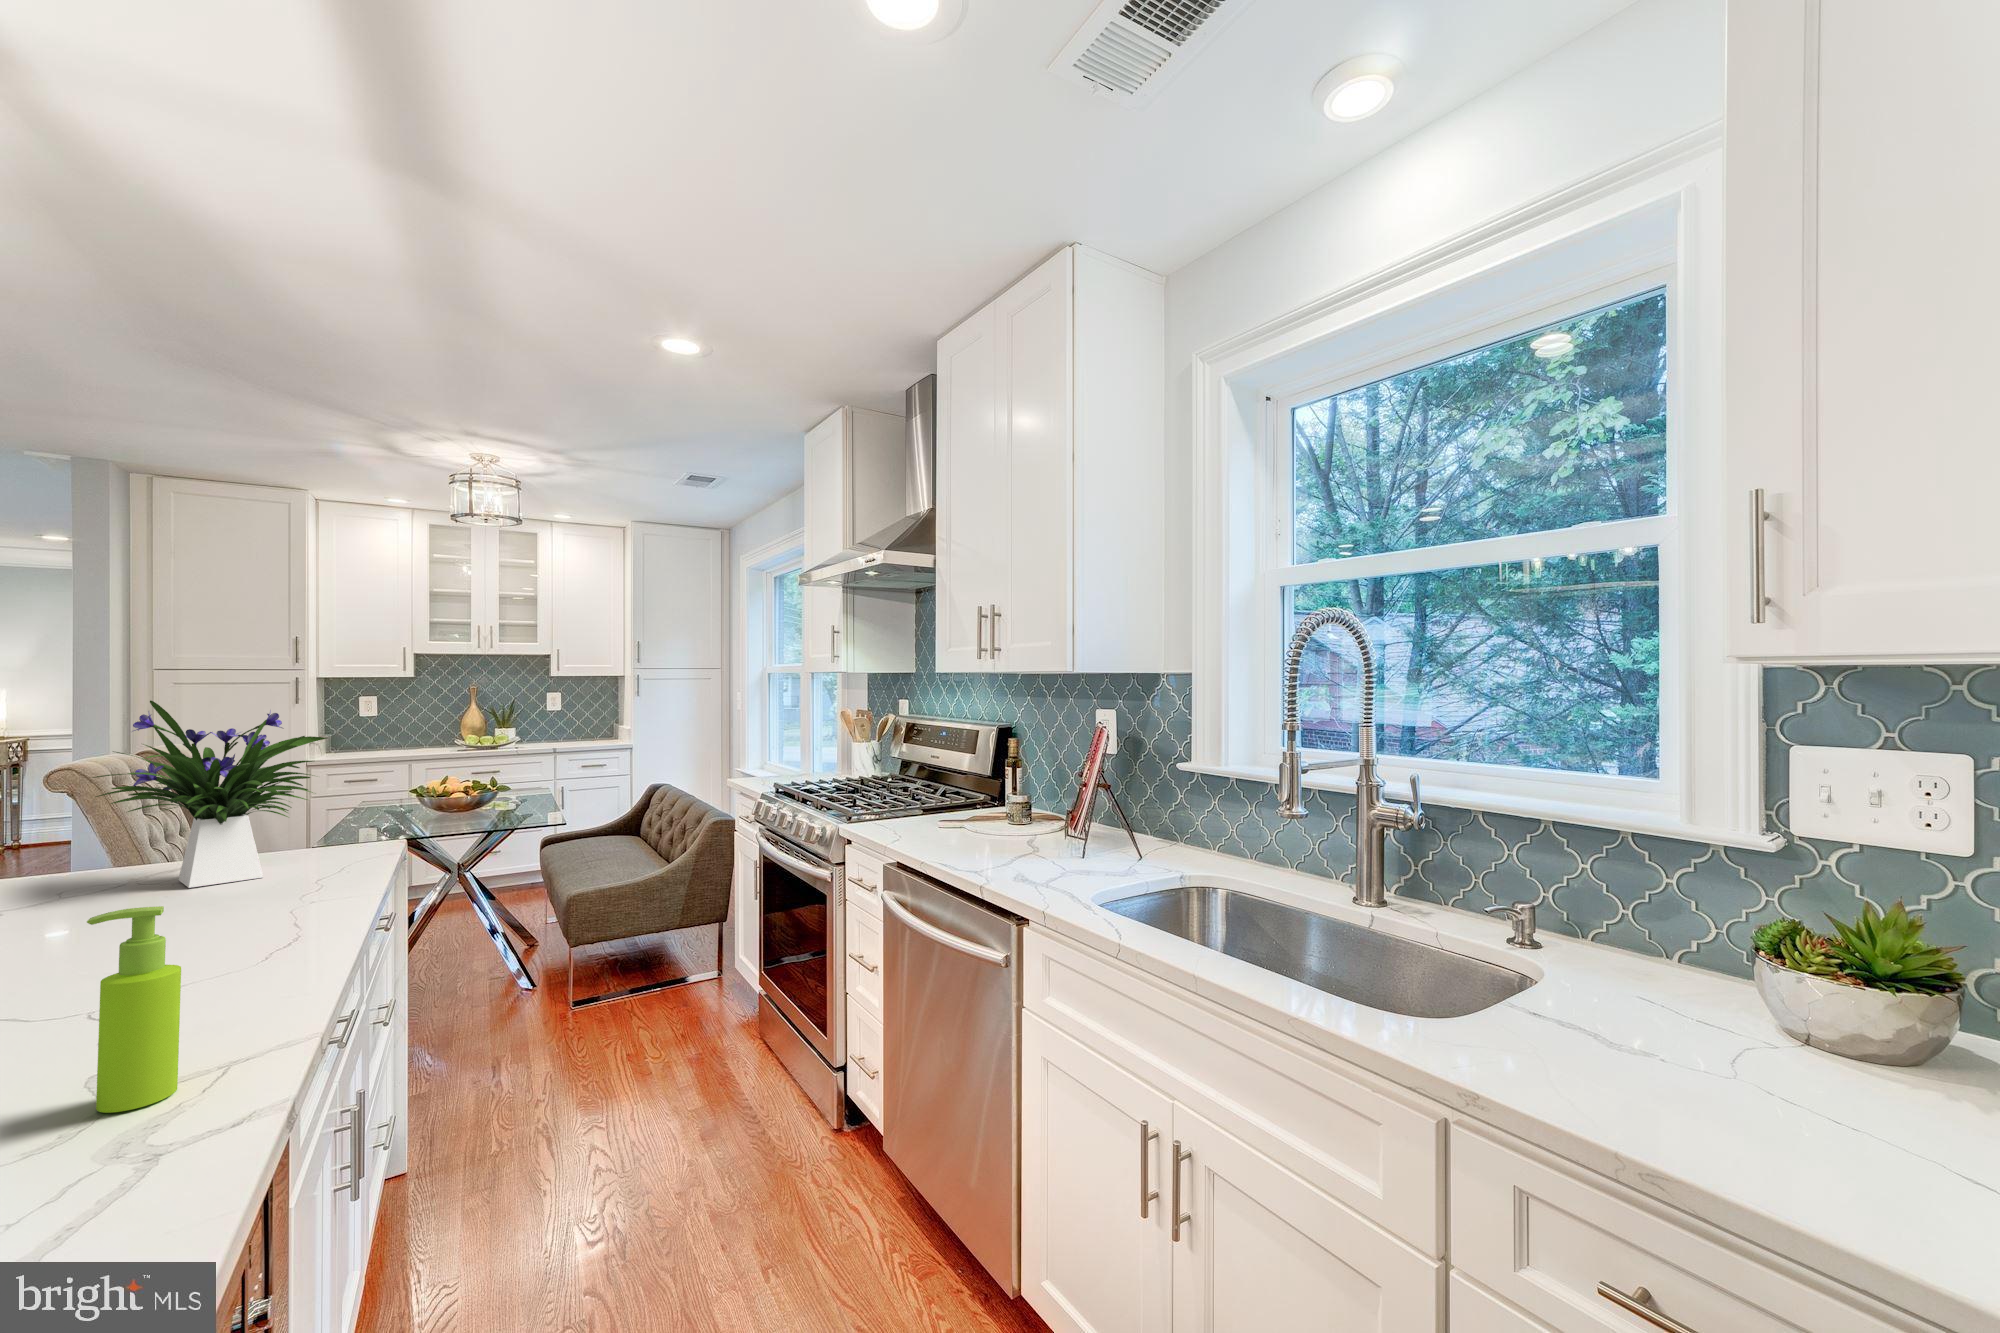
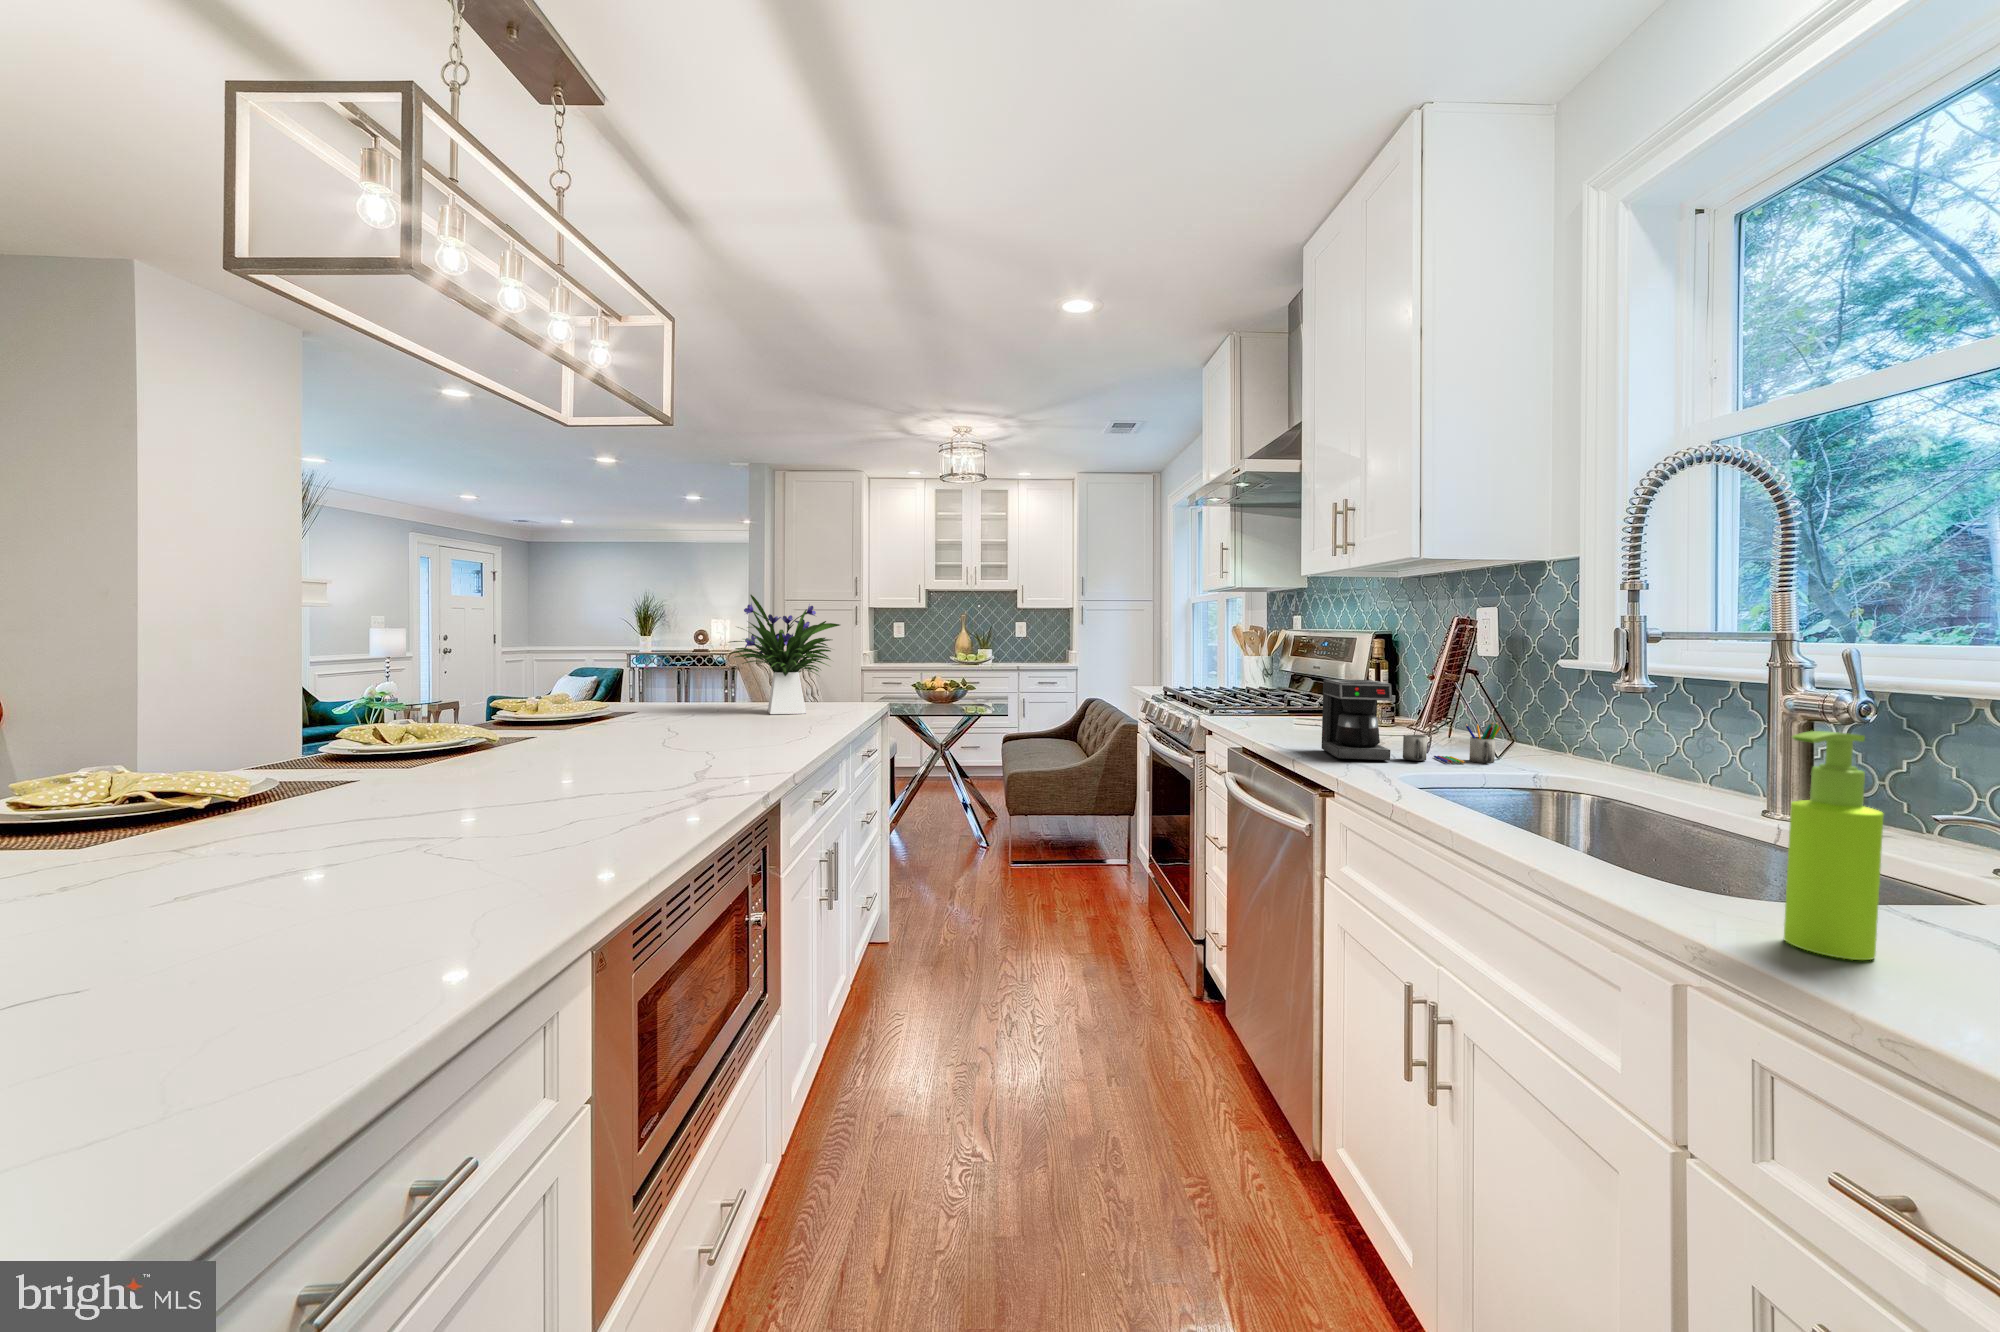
coffee maker: none [987,788,1138,875] -> present [1322,679,1501,764]
soap dispenser: present [87,906,181,1113] -> present [1784,731,1884,960]

